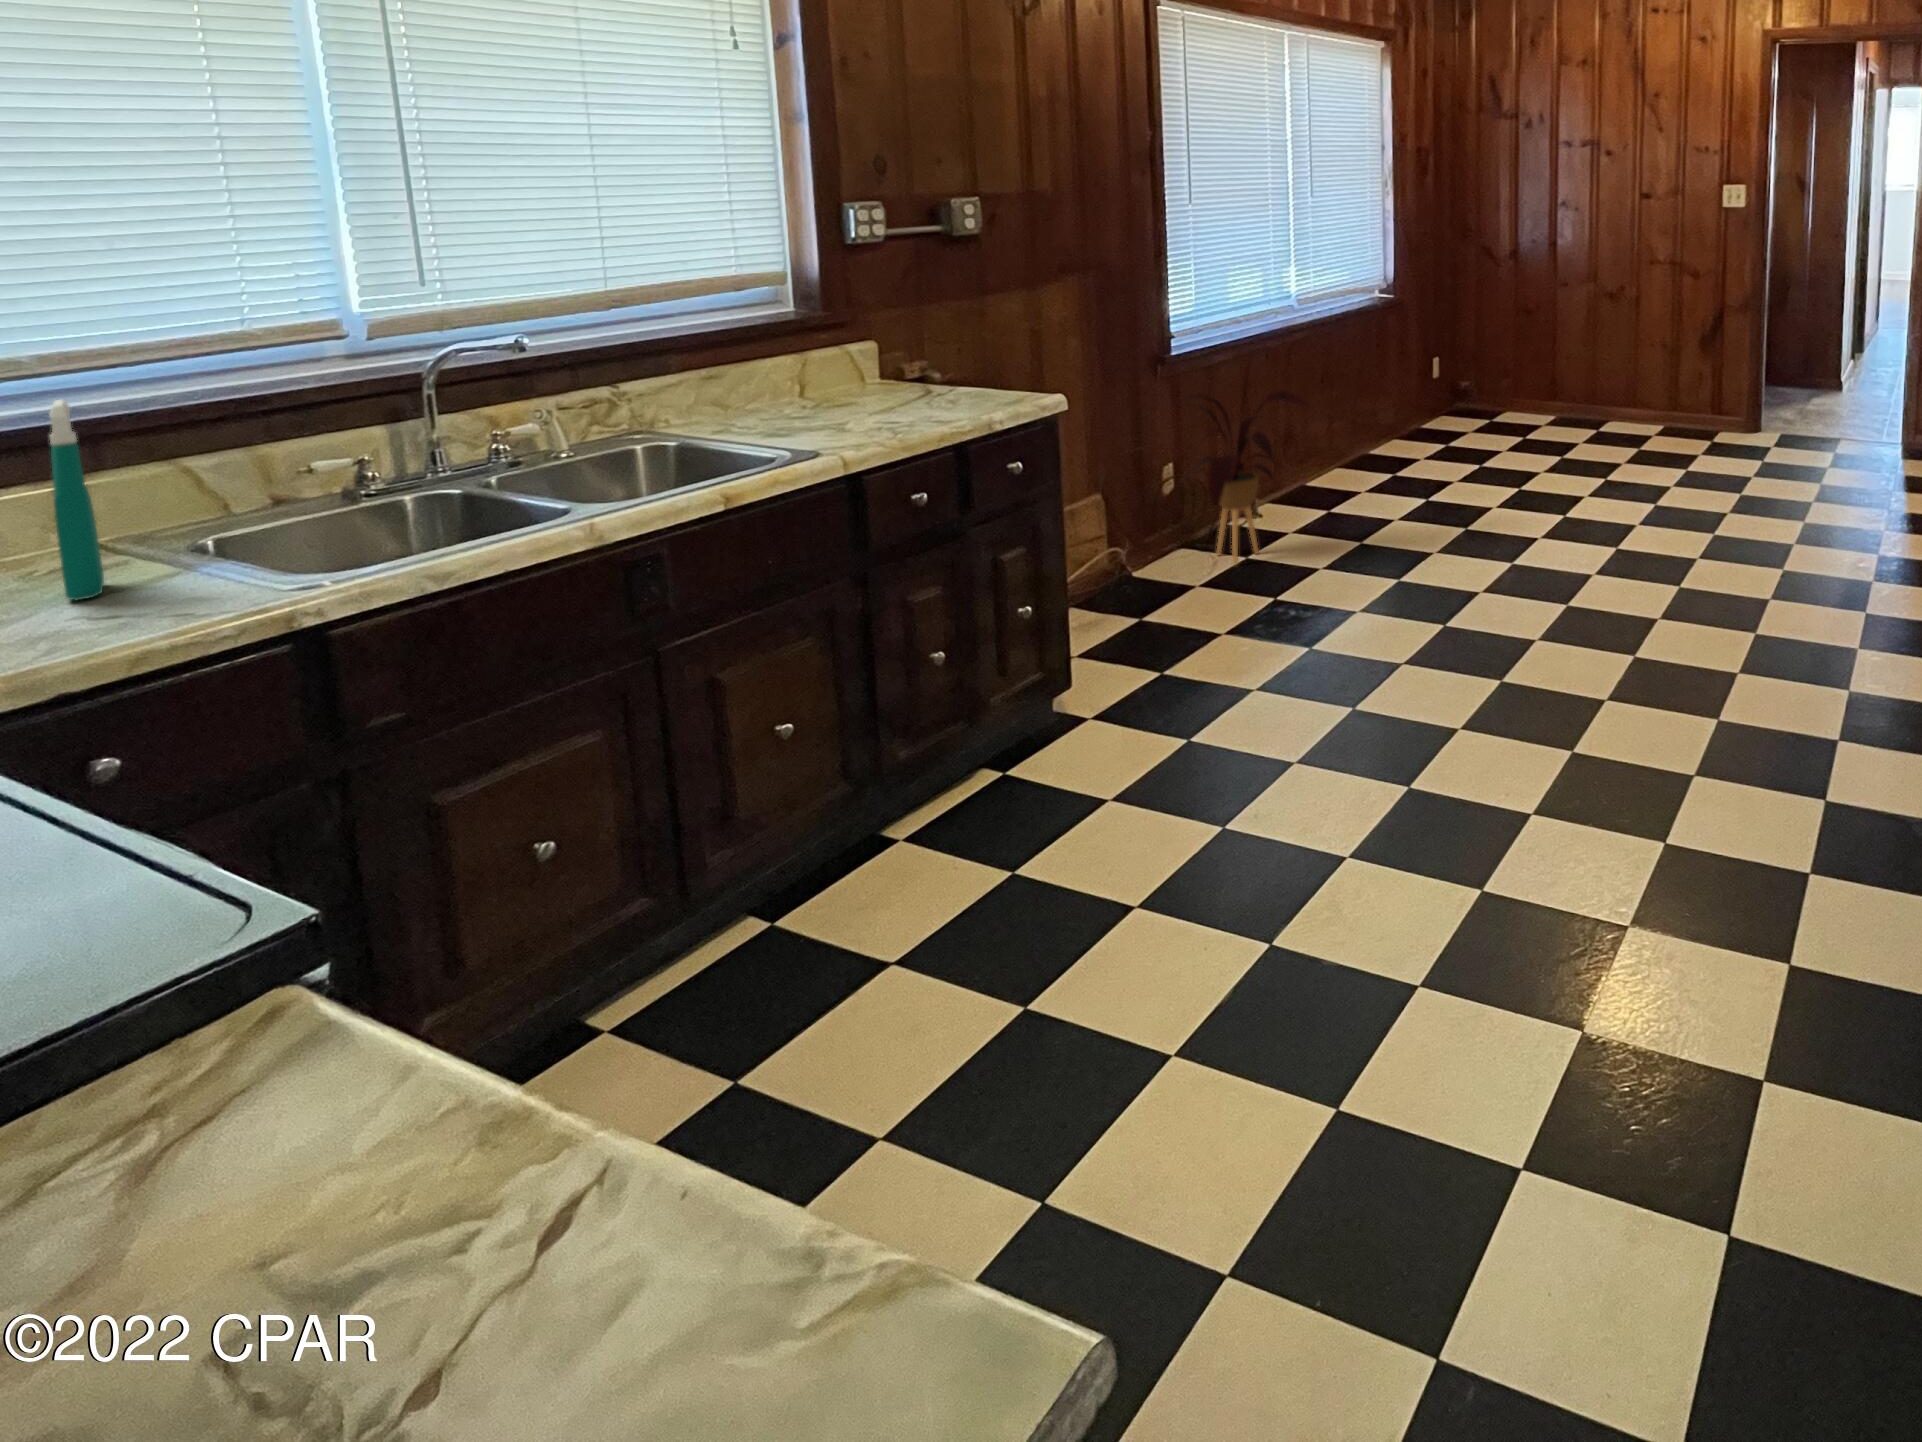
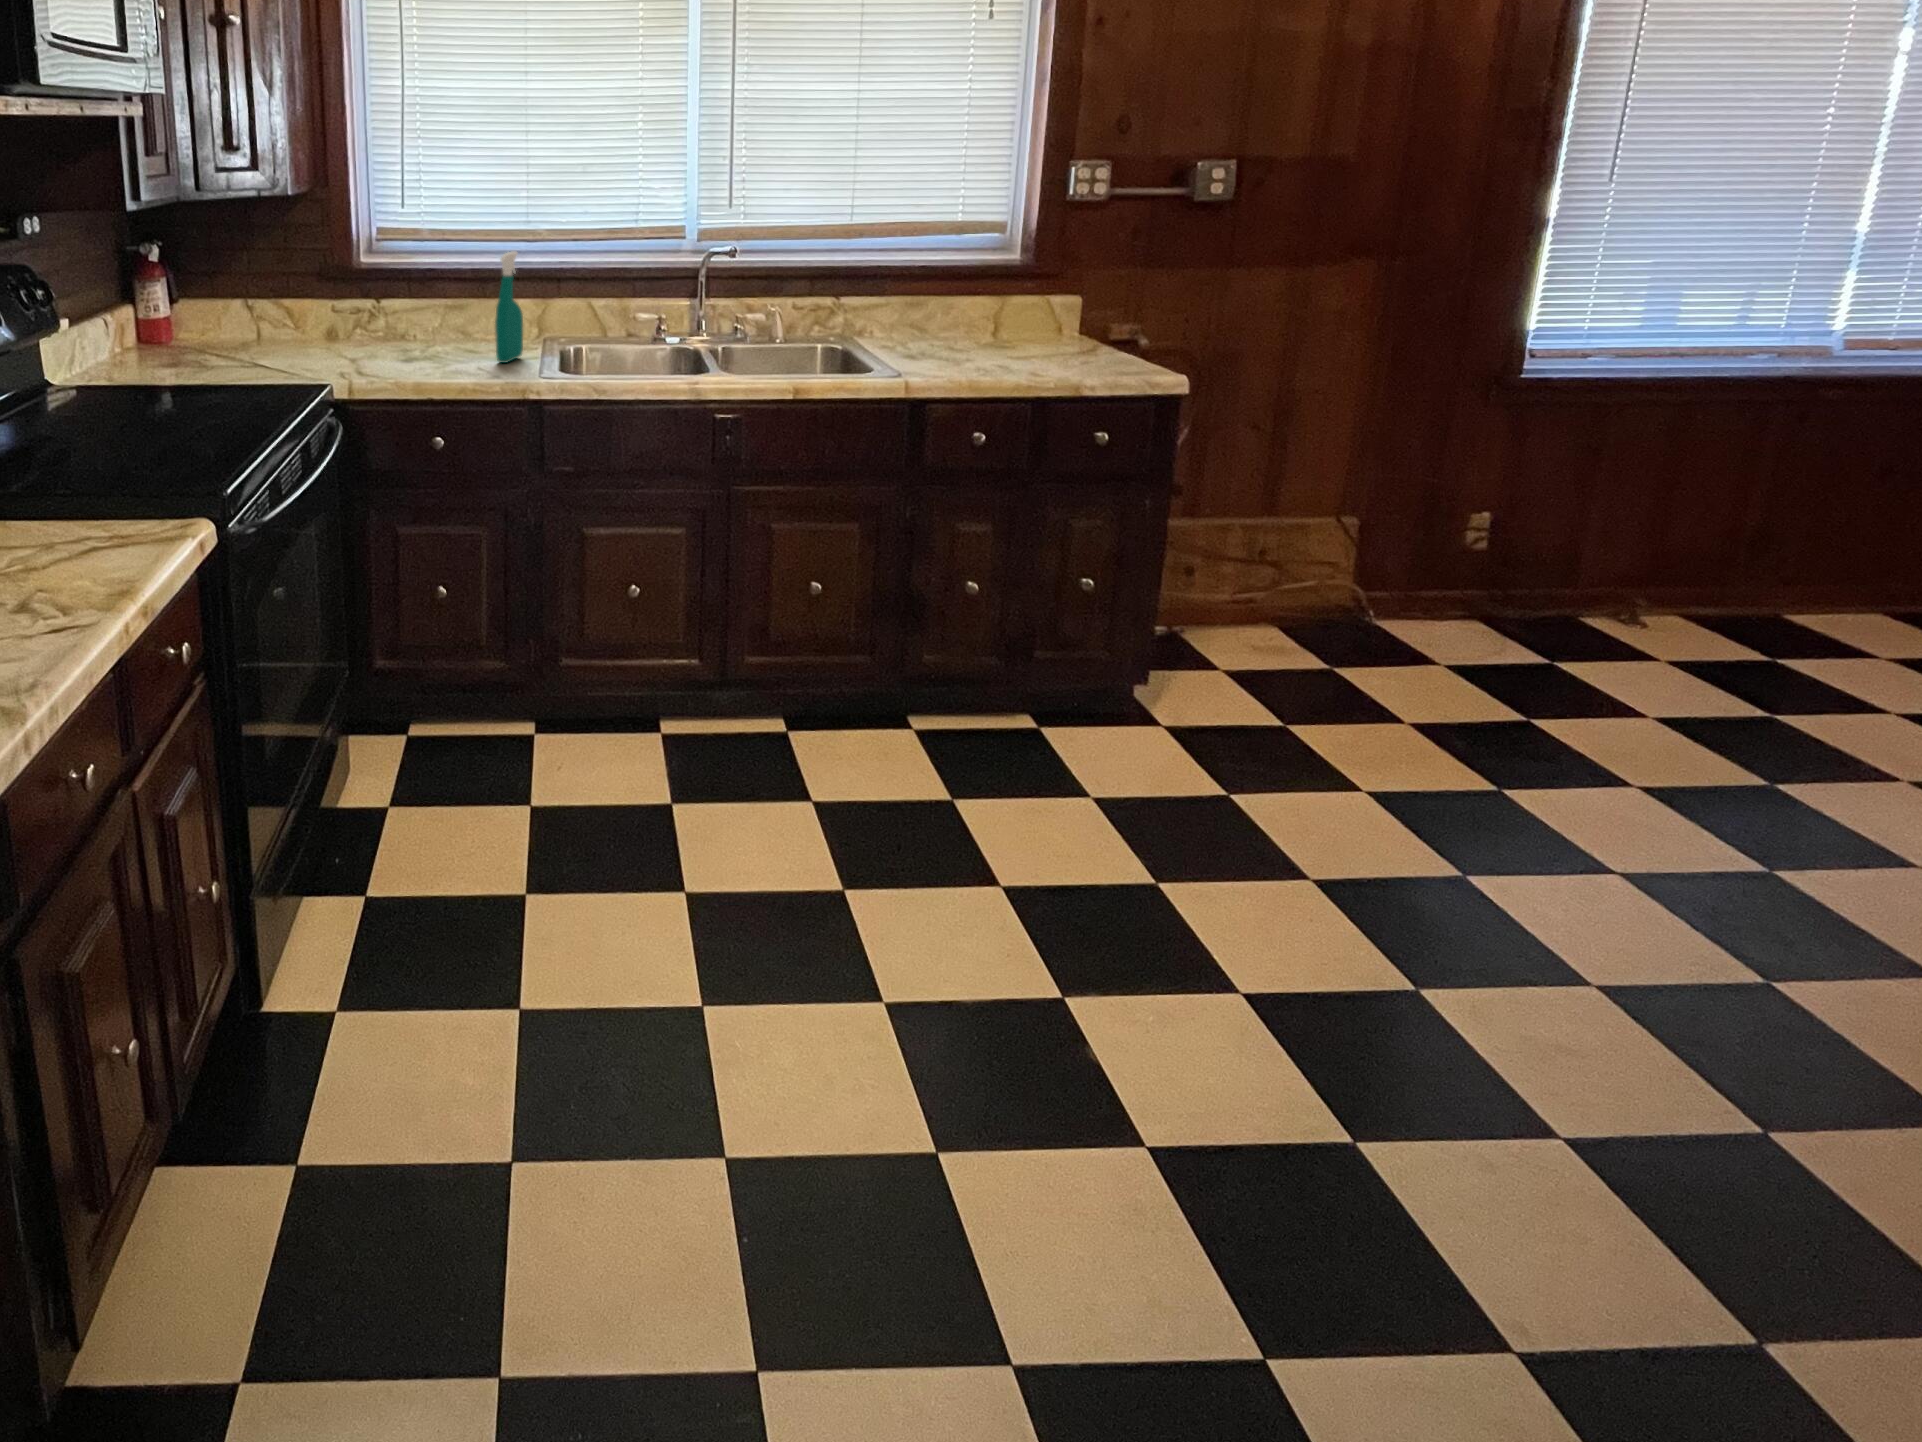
house plant: present [1173,385,1309,565] -> none [1471,391,1715,671]

